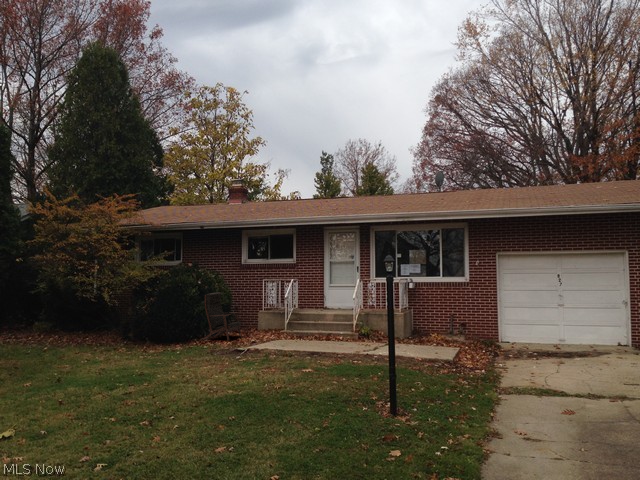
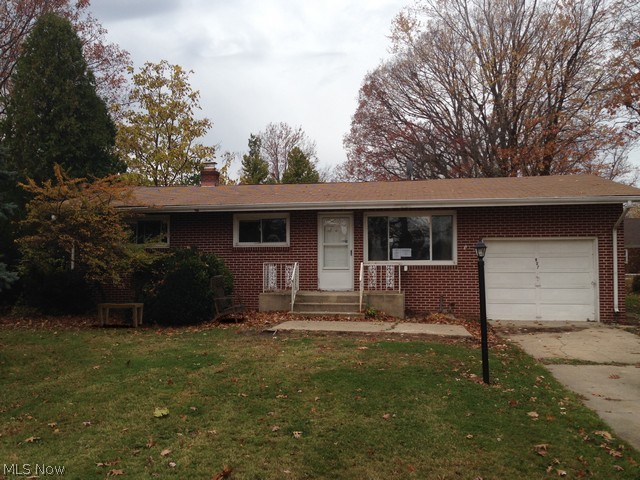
bench: none [95,319,139,343] -> present [98,303,144,327]

